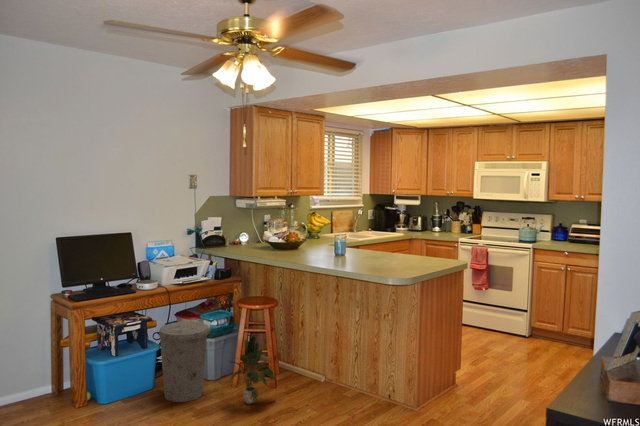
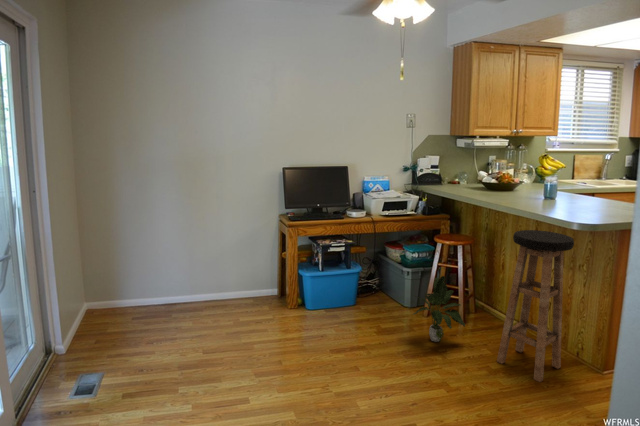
bar stool: none [308,282,355,412] -> present [497,230,574,382]
trash can: present [159,321,209,402] -> none [358,250,404,323]

